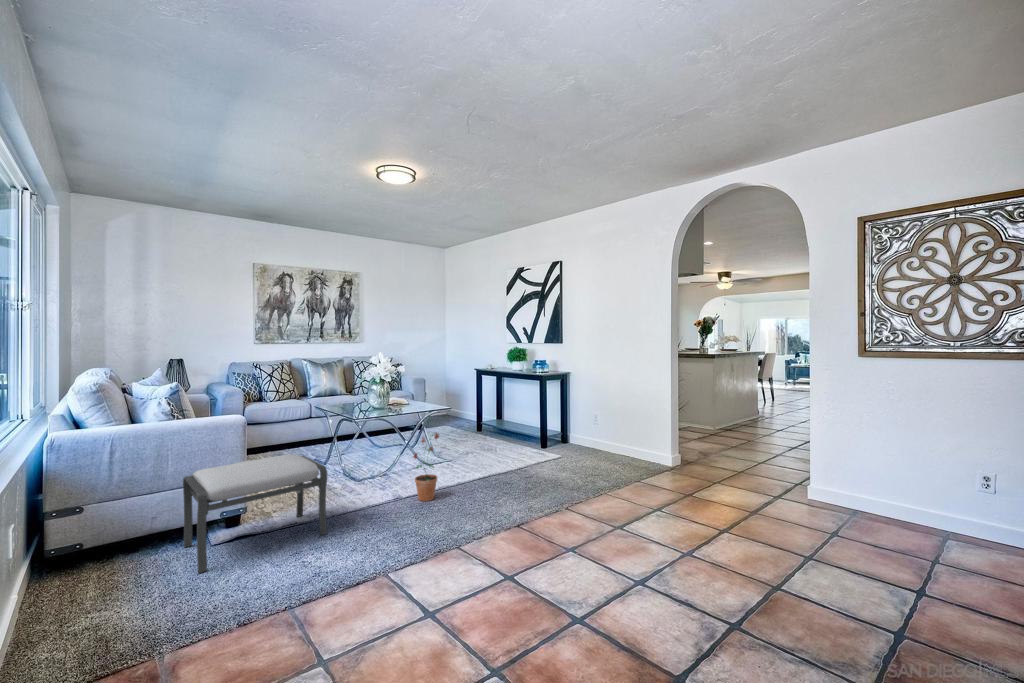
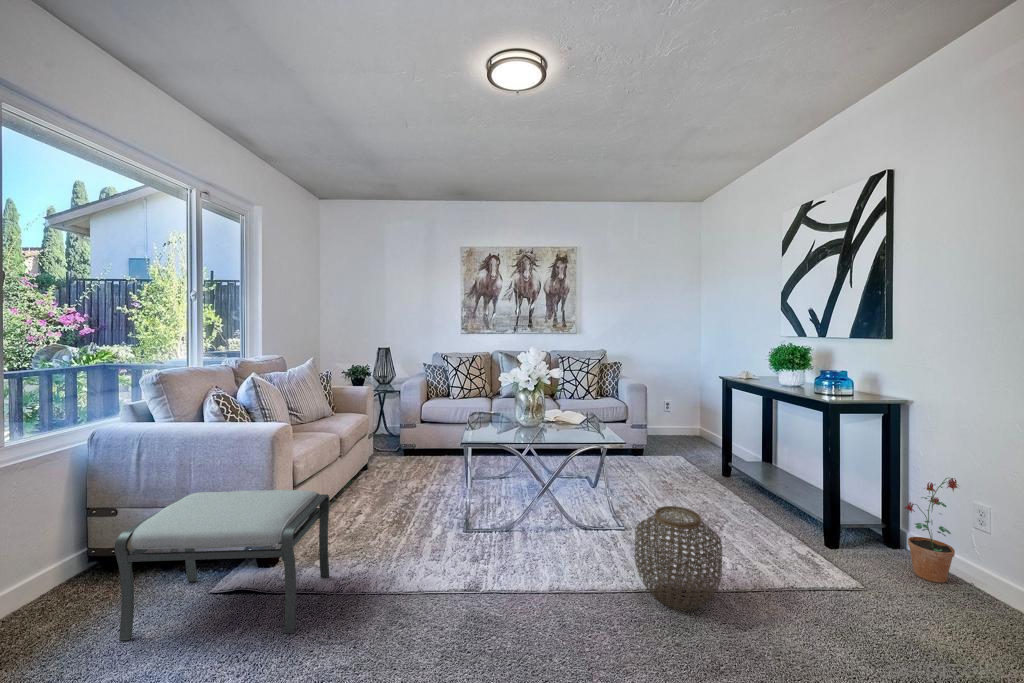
woven basket: none [482,428,523,476] -> present [635,506,722,611]
potted plant: present [414,433,439,501] -> present [905,478,958,583]

